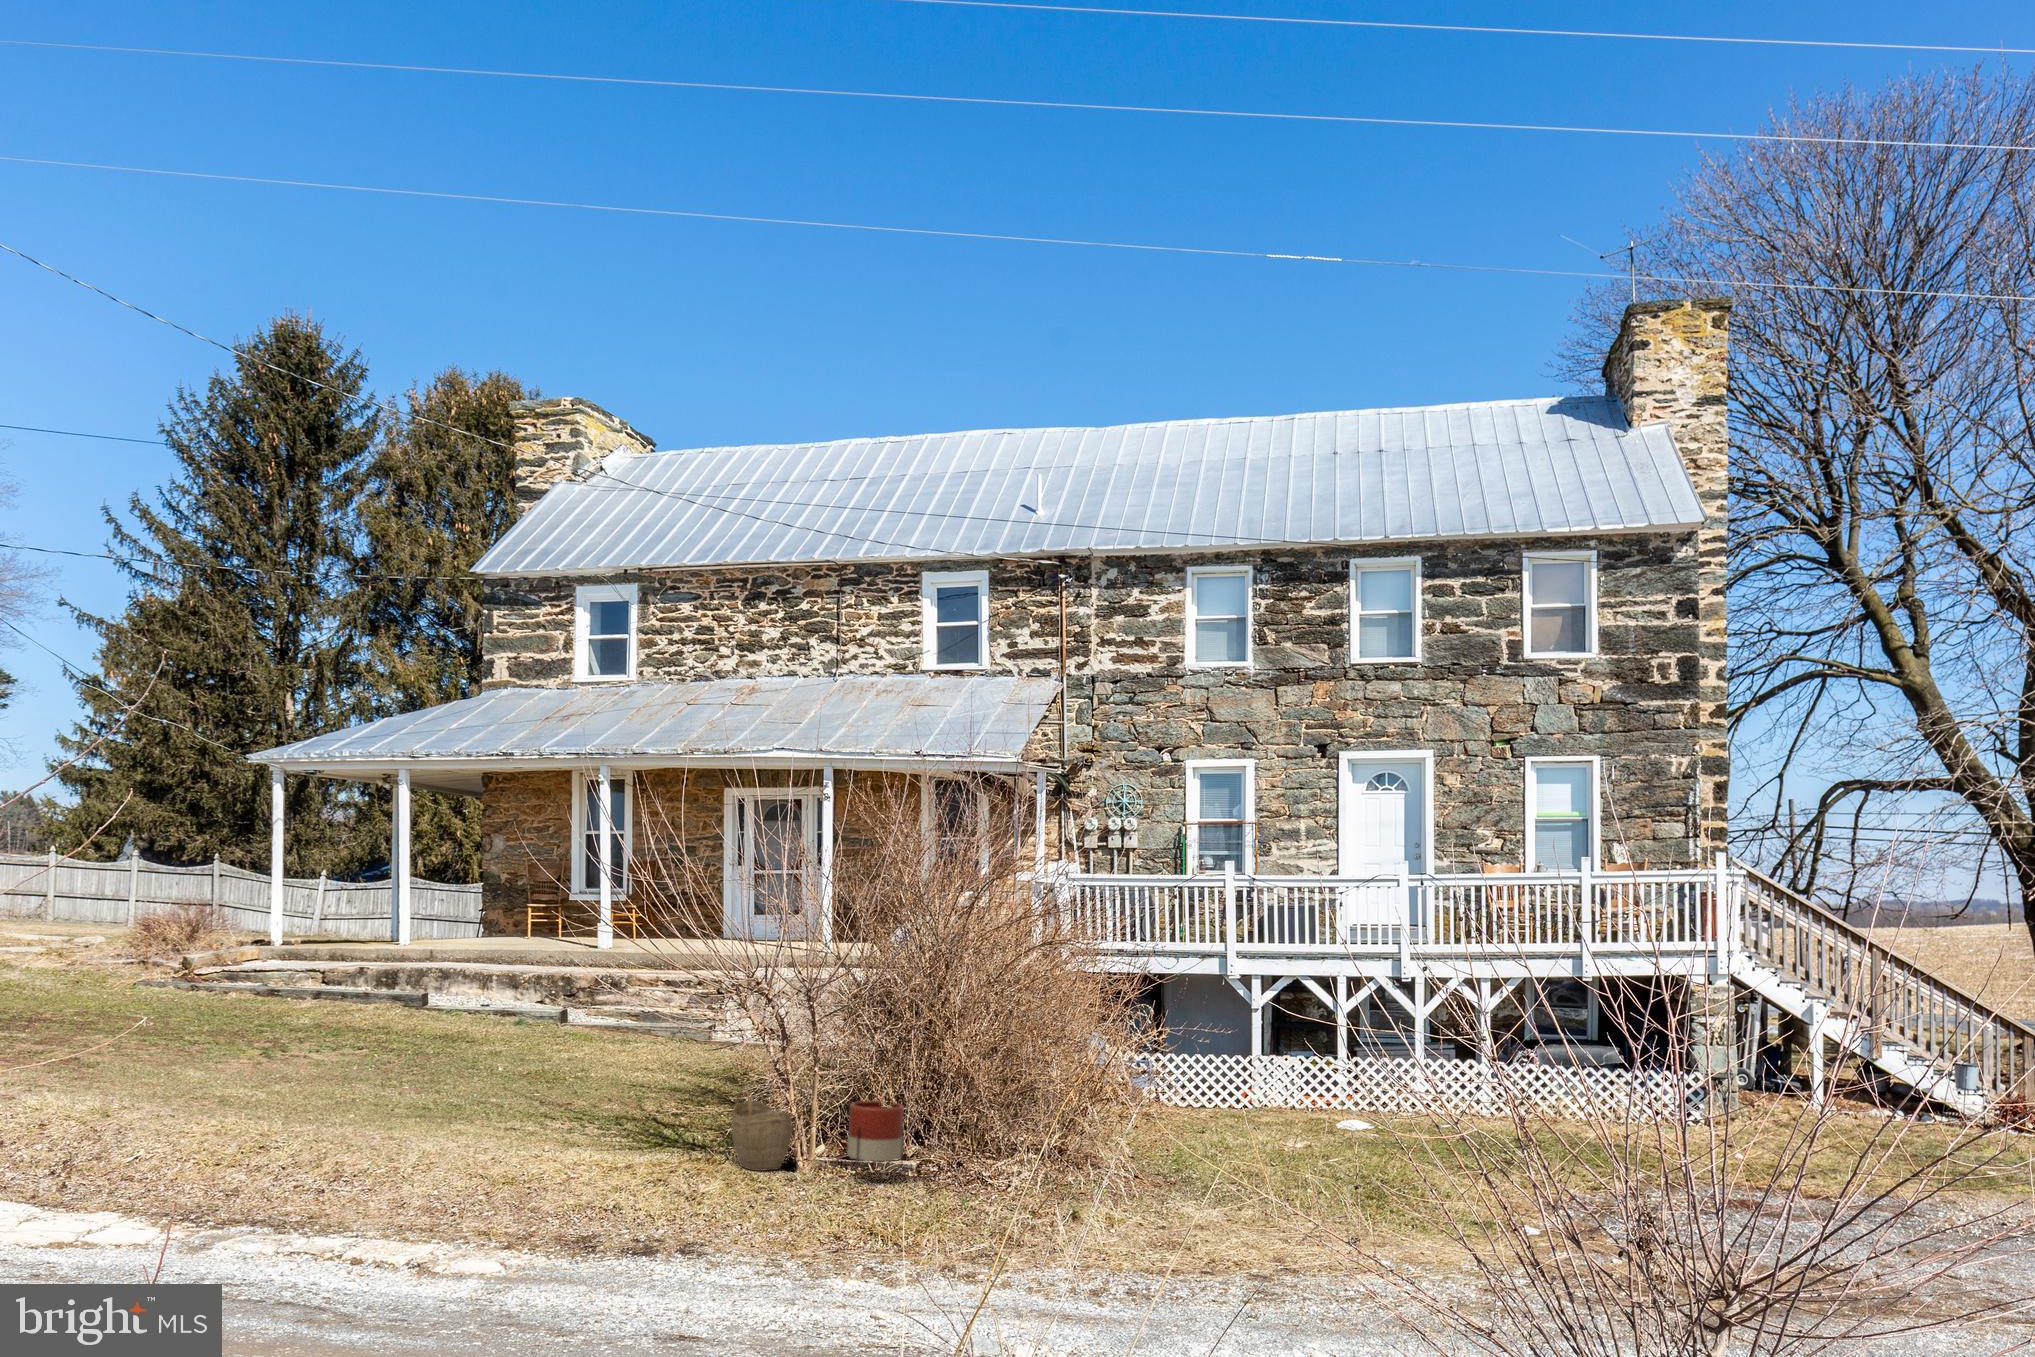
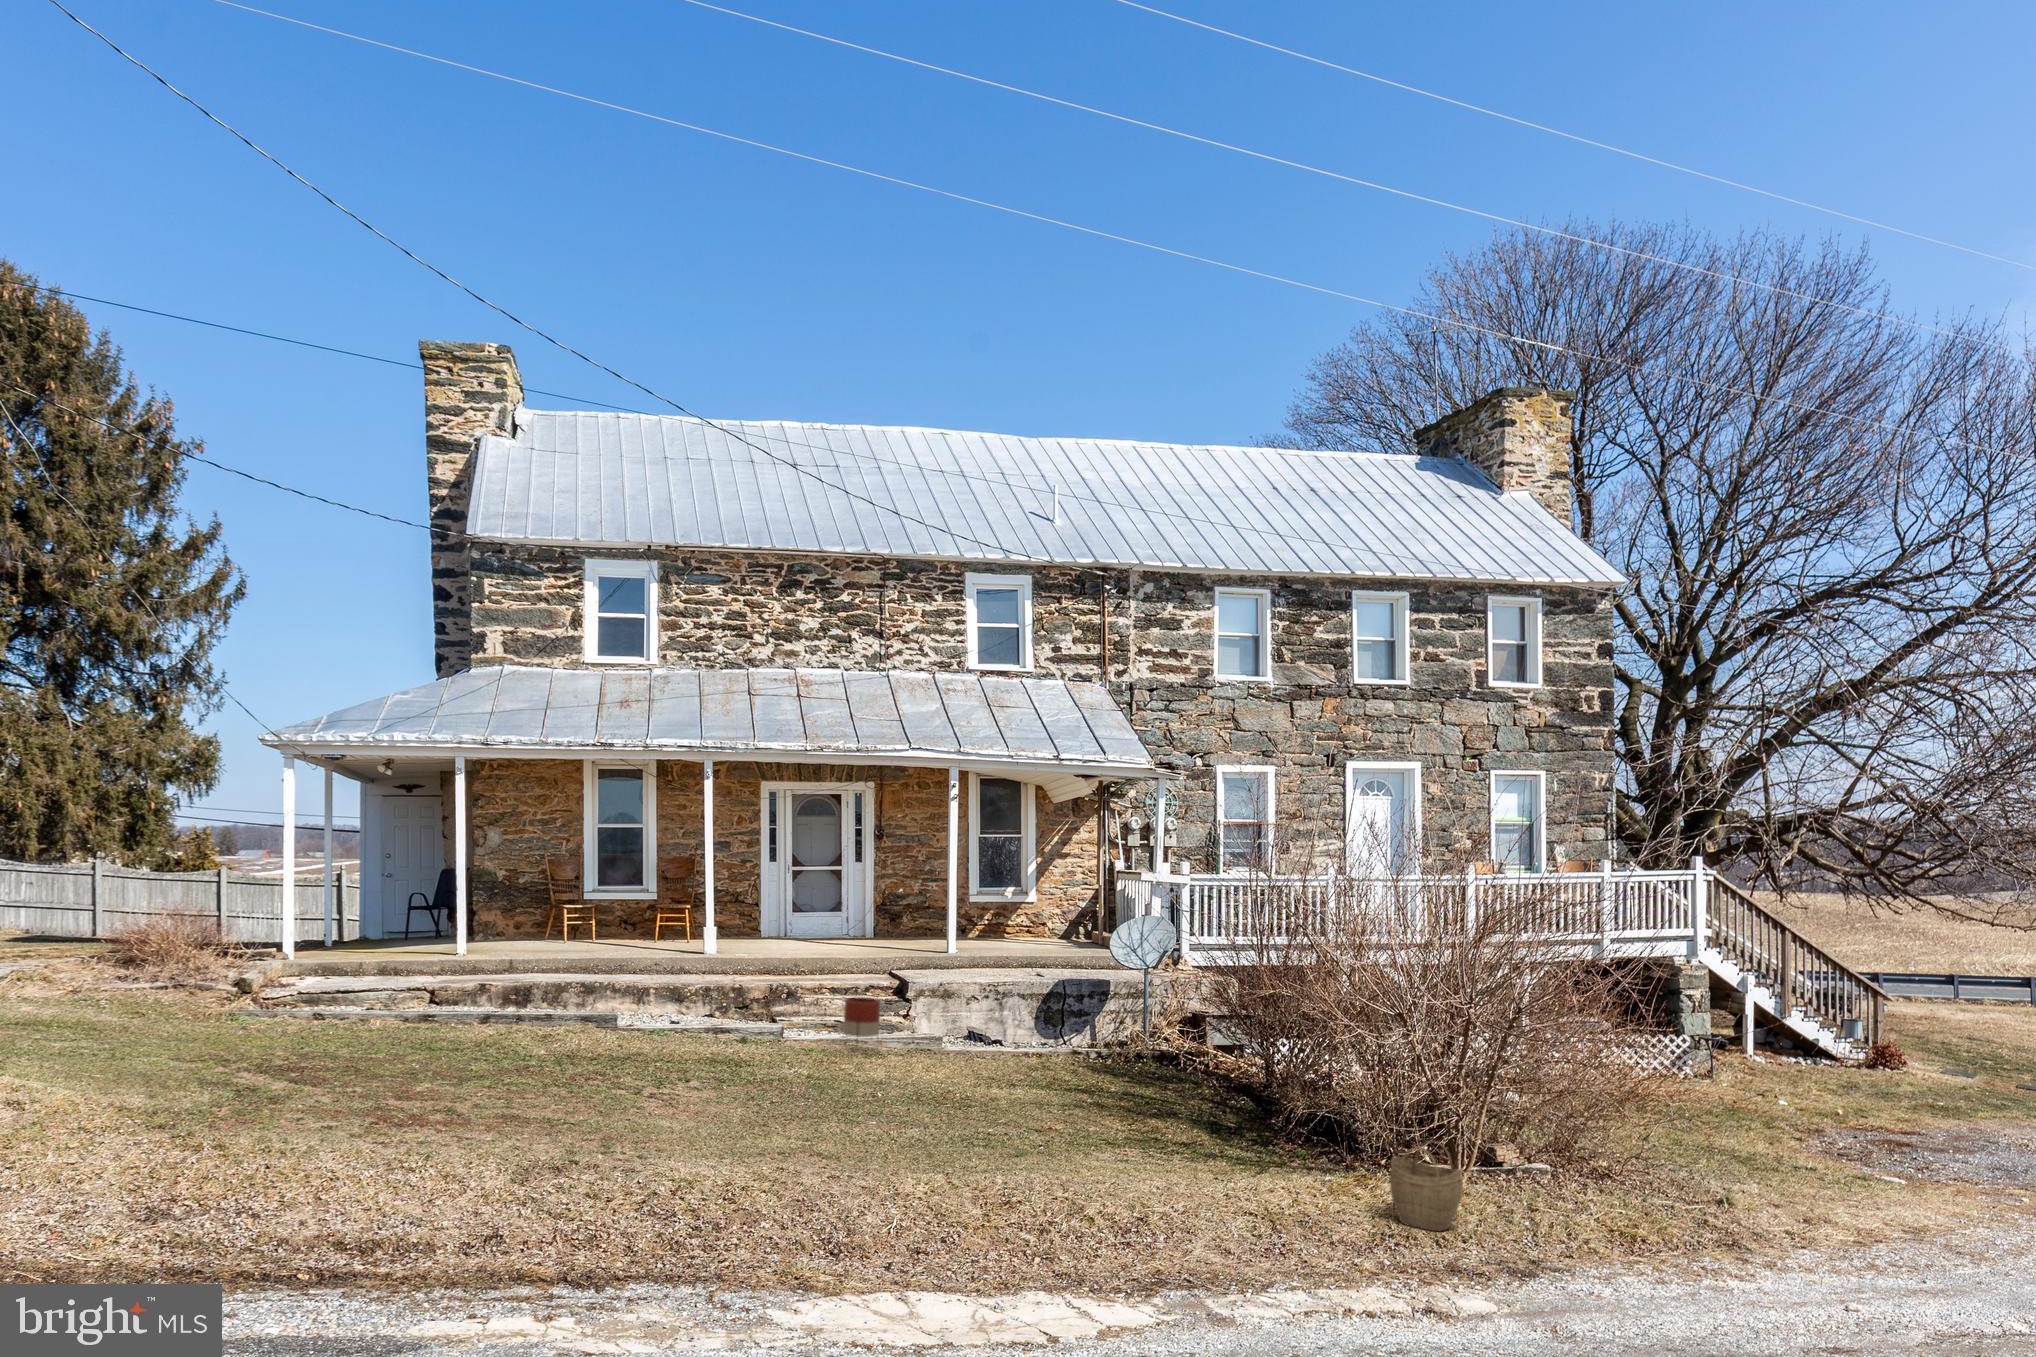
planter: present [847,1101,905,1170] -> present [843,997,881,1039]

